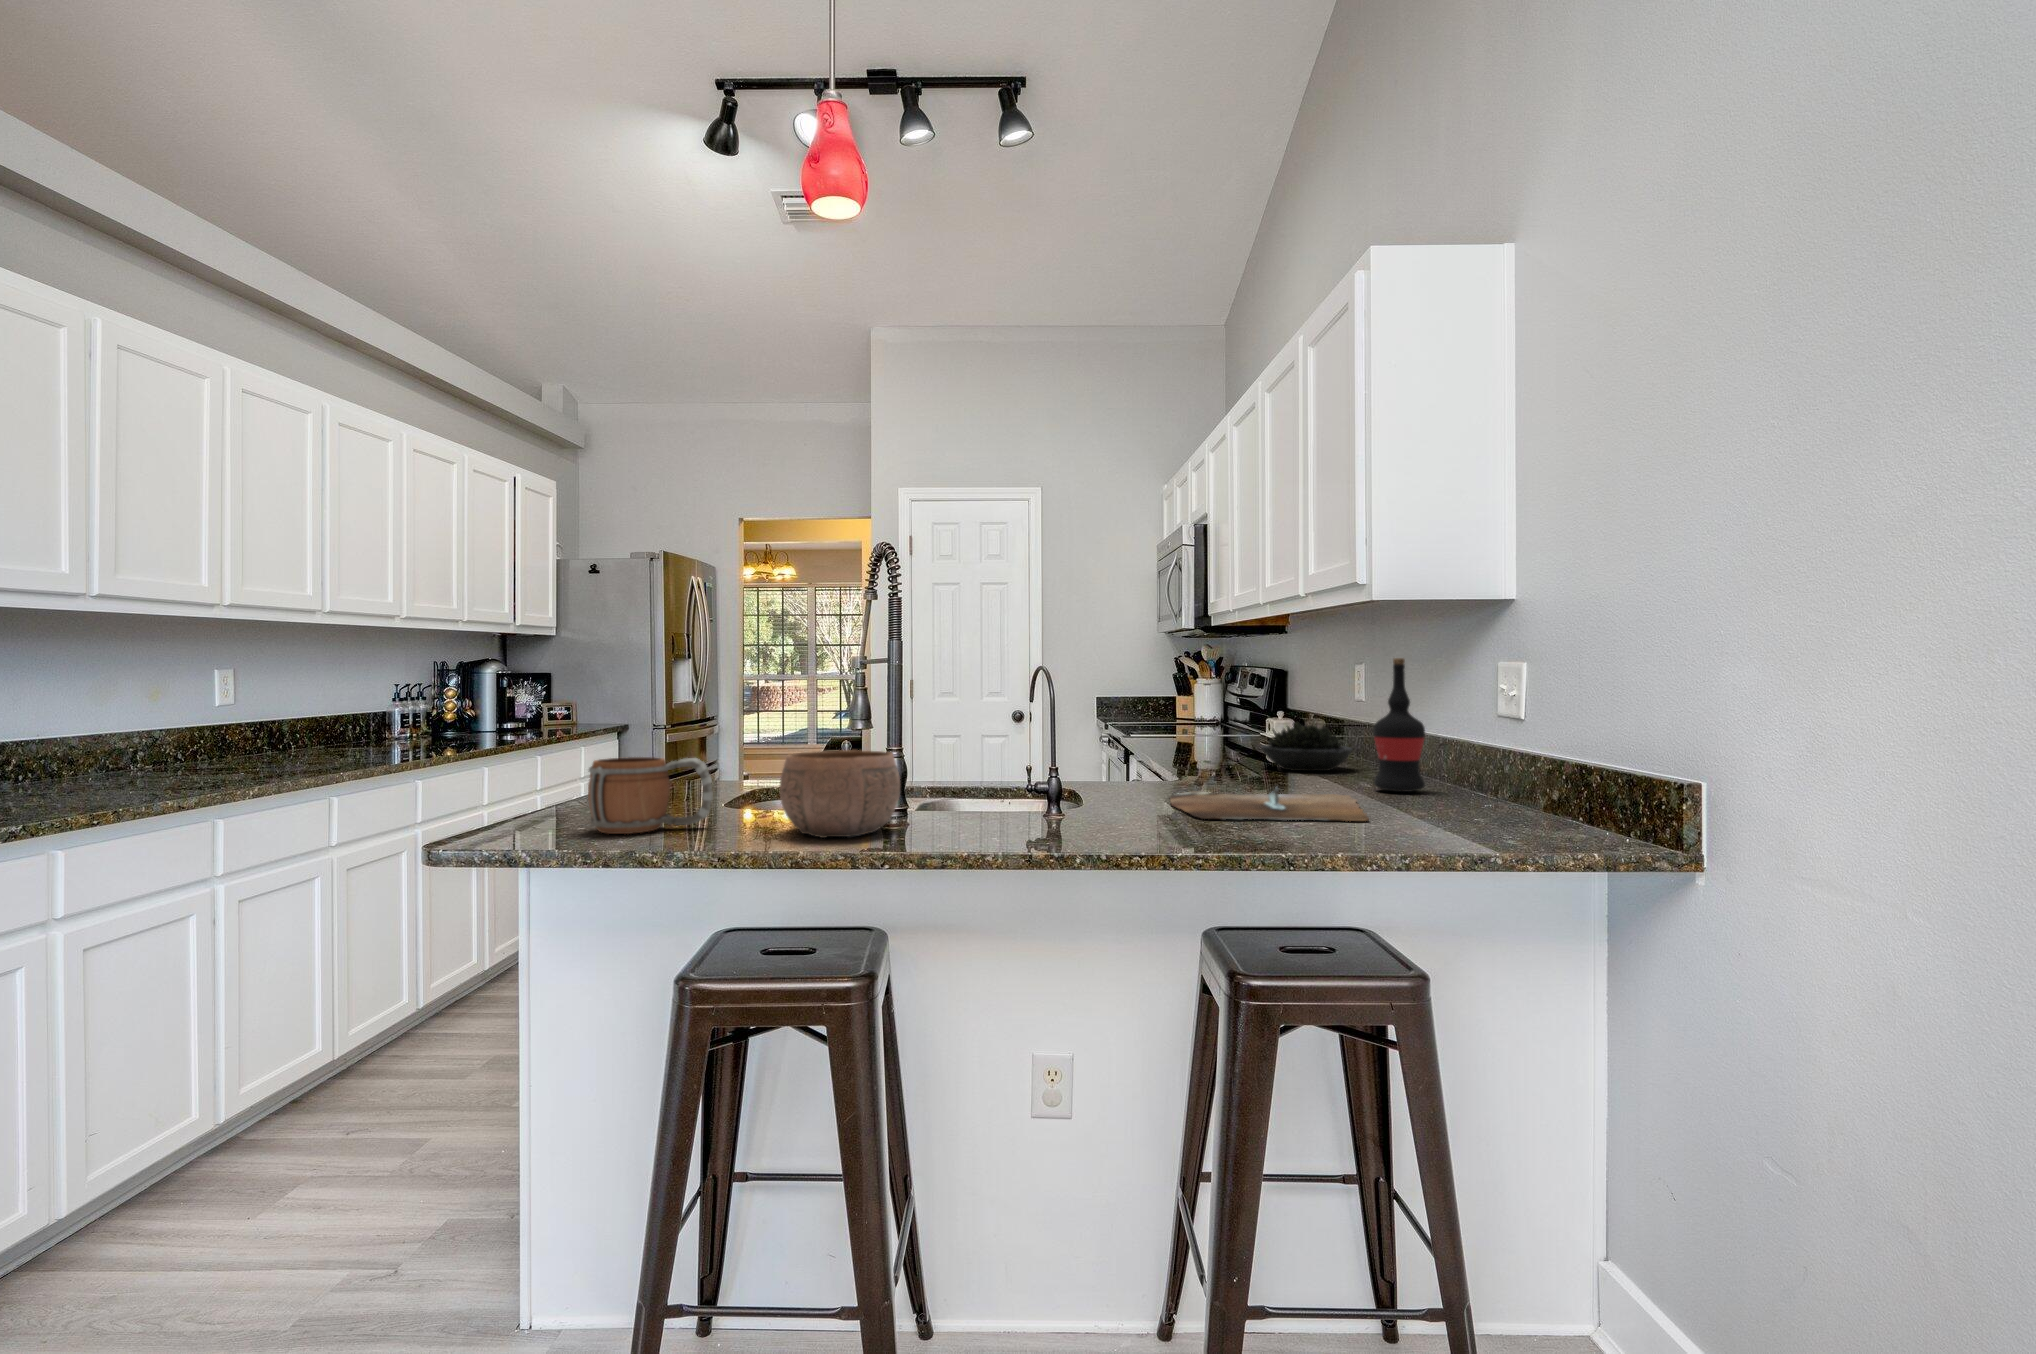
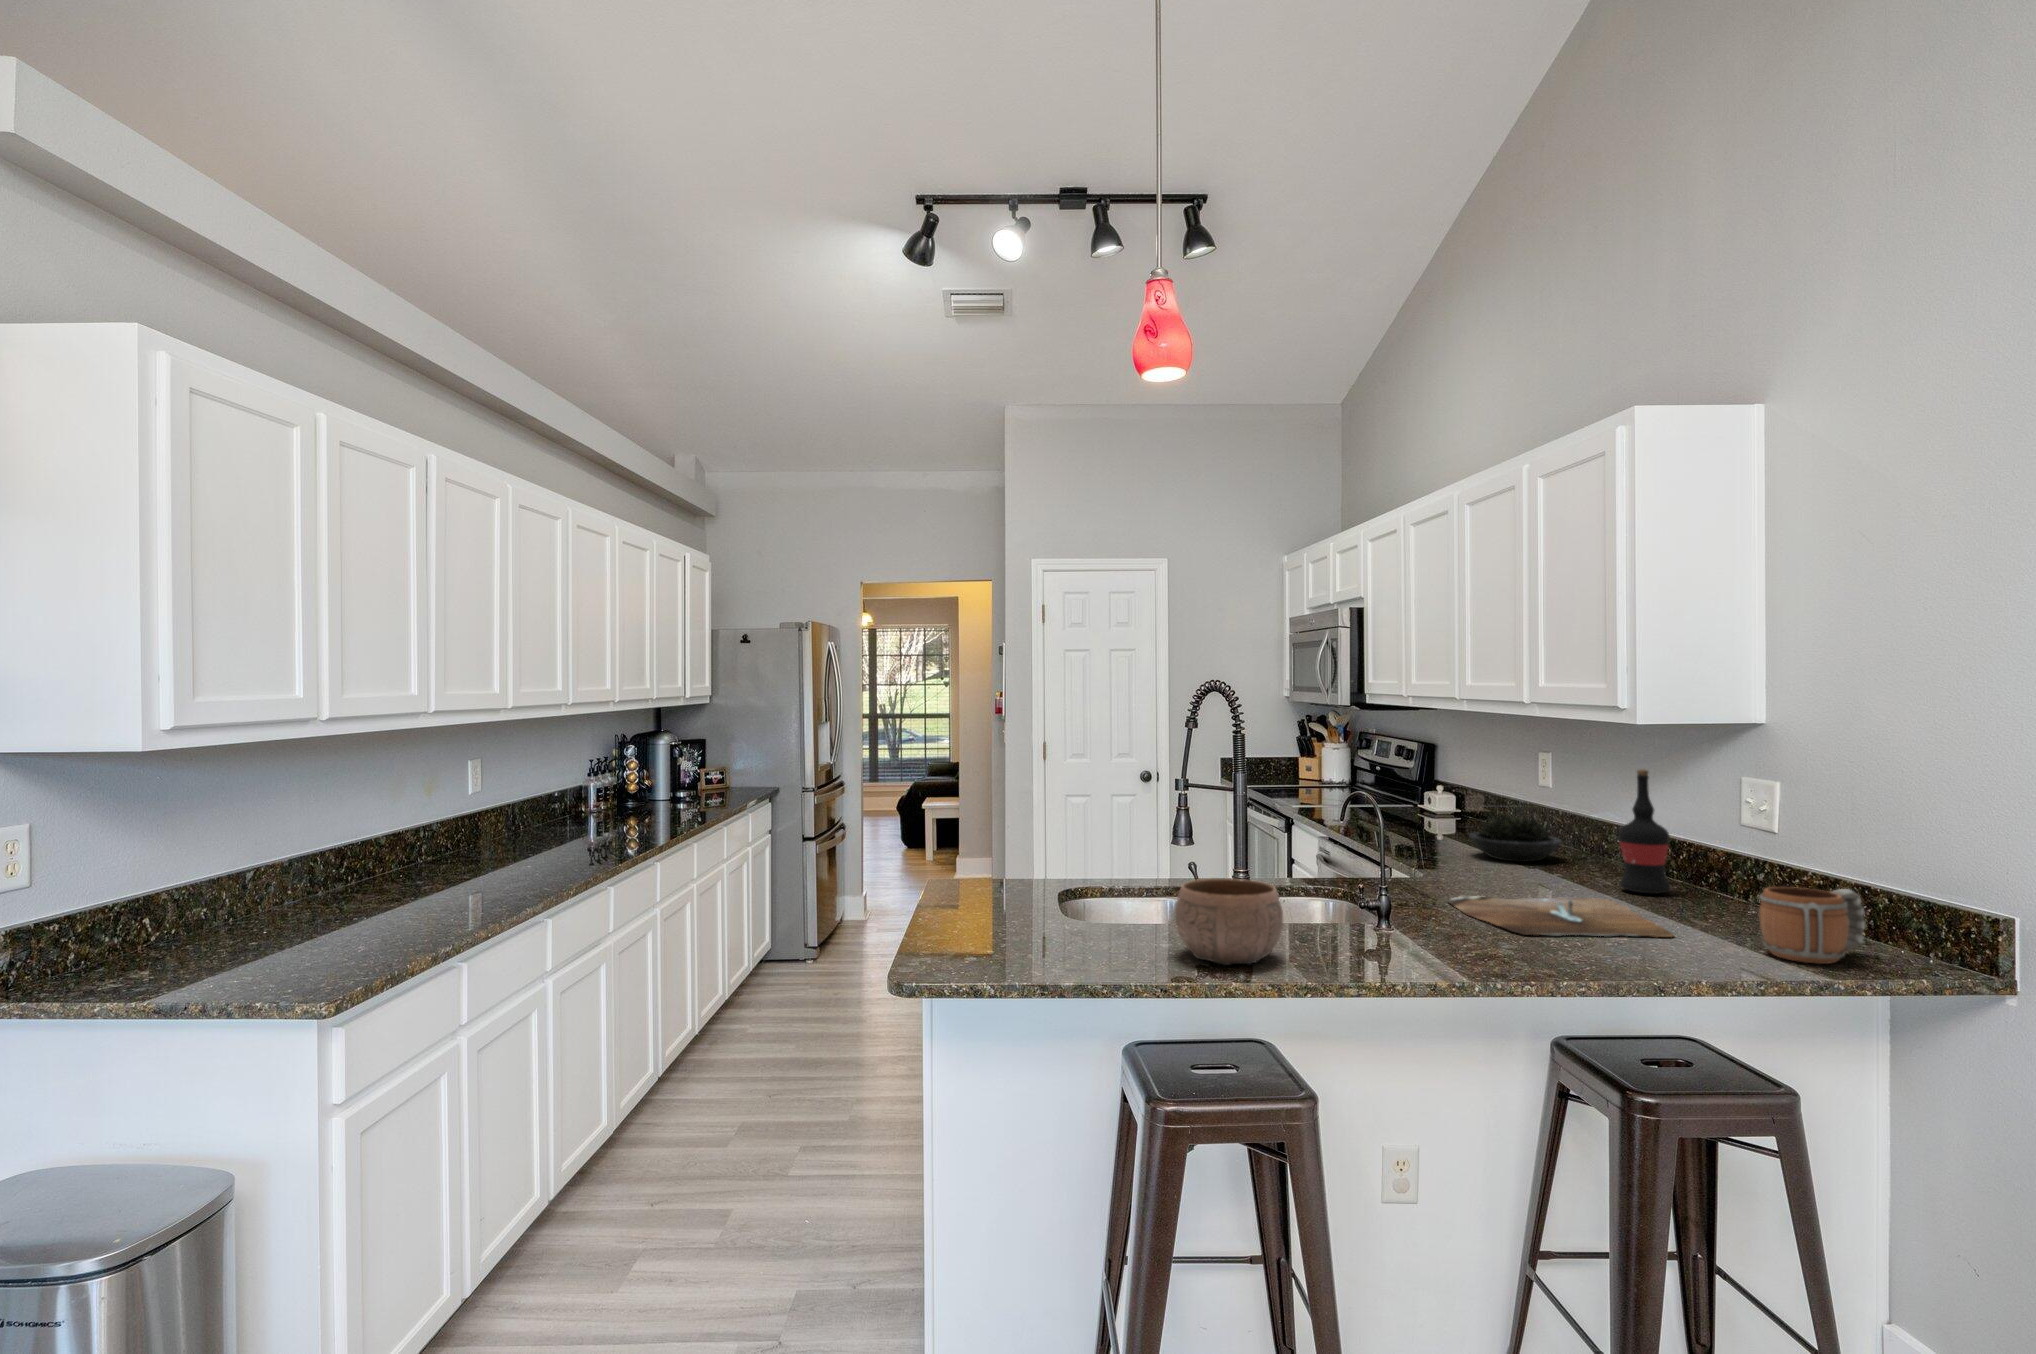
mug: present [588,757,713,834] -> present [1760,887,1865,964]

